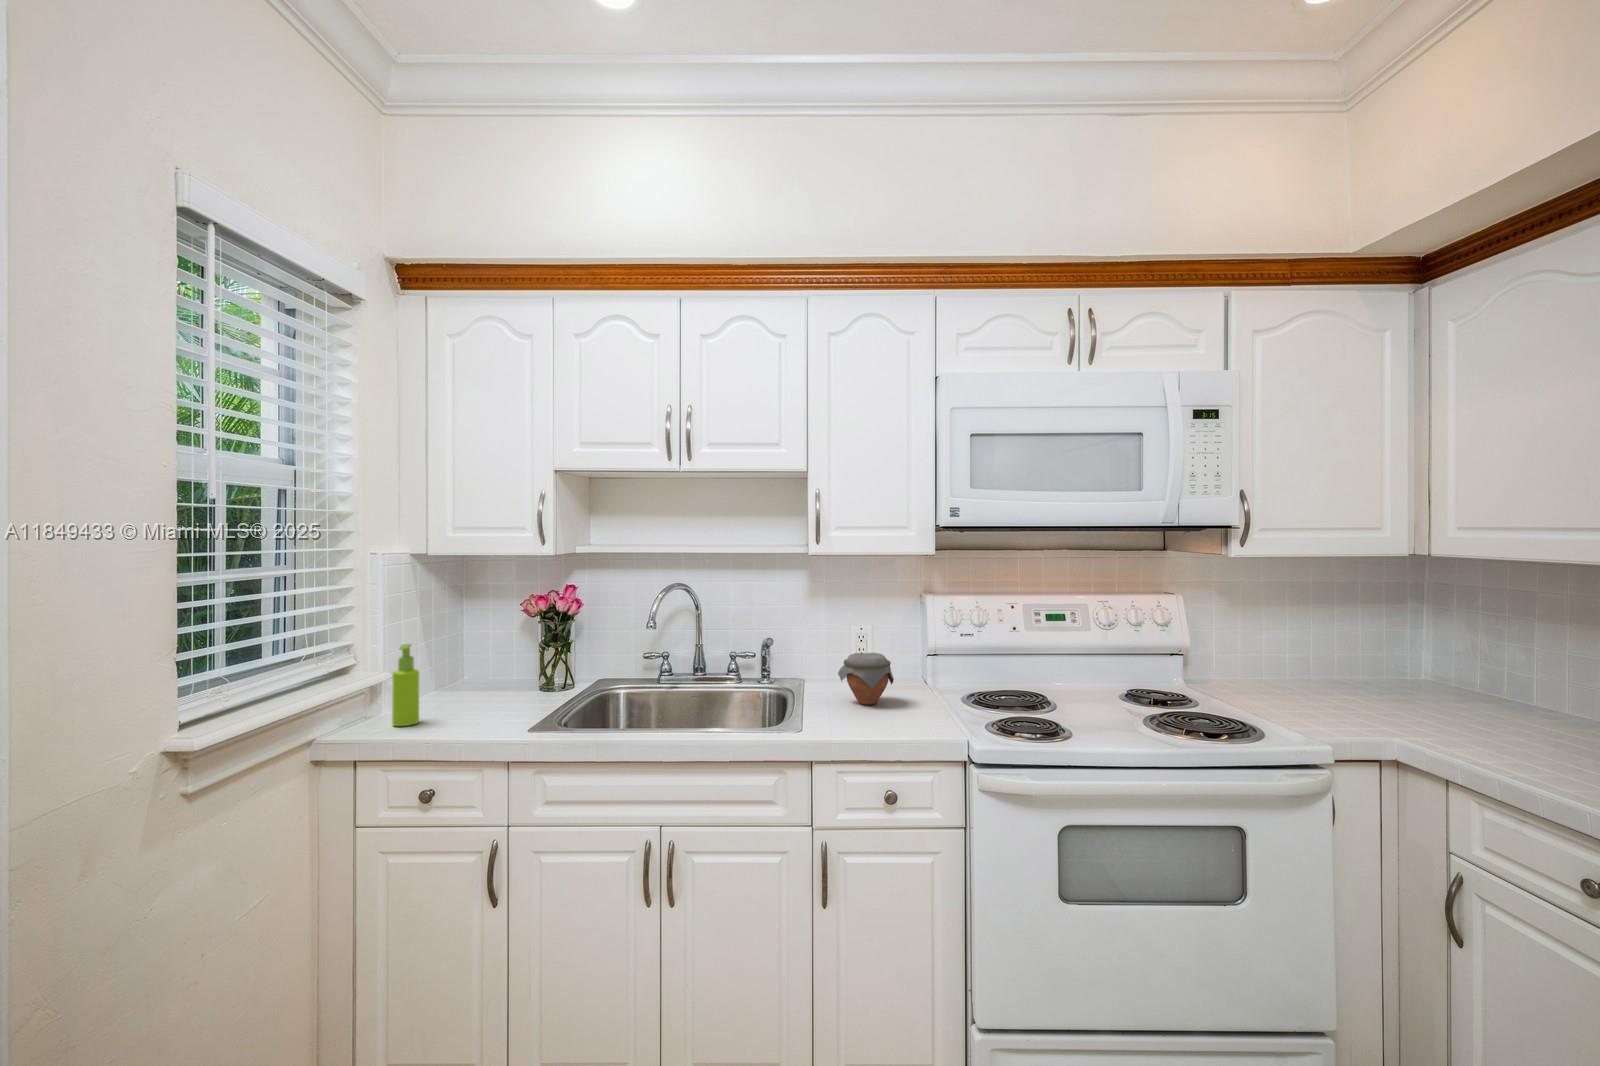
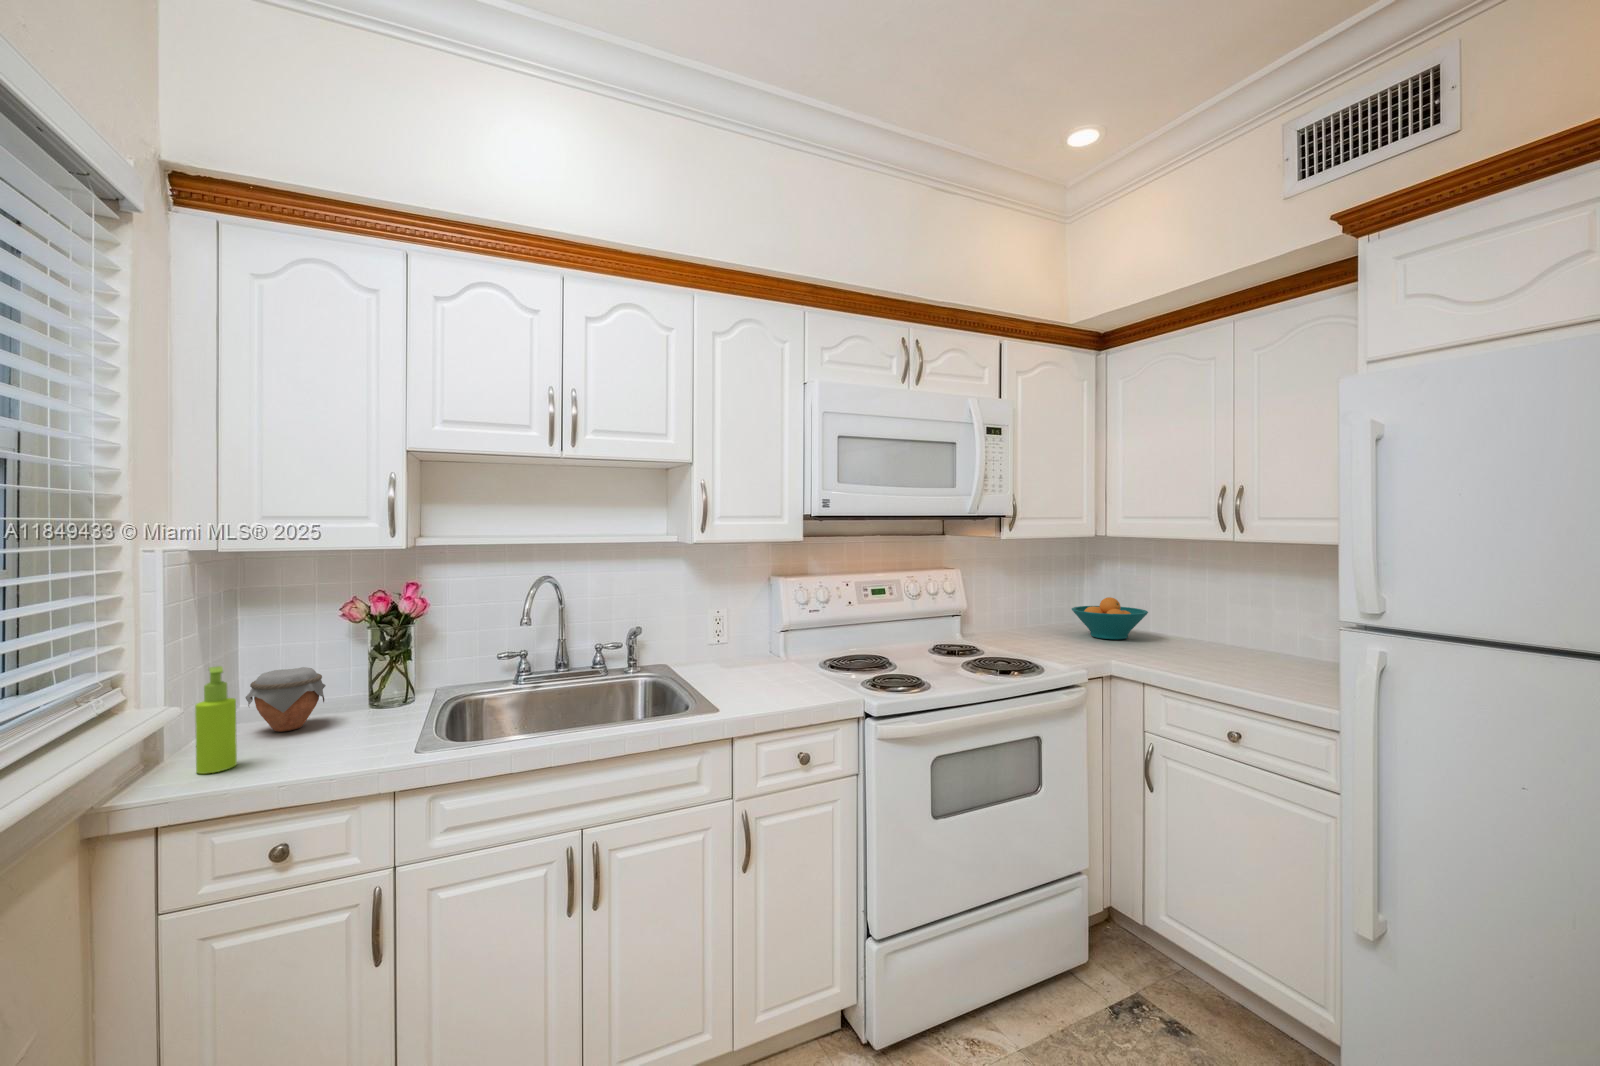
fruit bowl: none [1369,646,1507,710] -> present [1072,597,1148,639]
jar: present [838,653,894,705] -> present [245,667,326,732]

